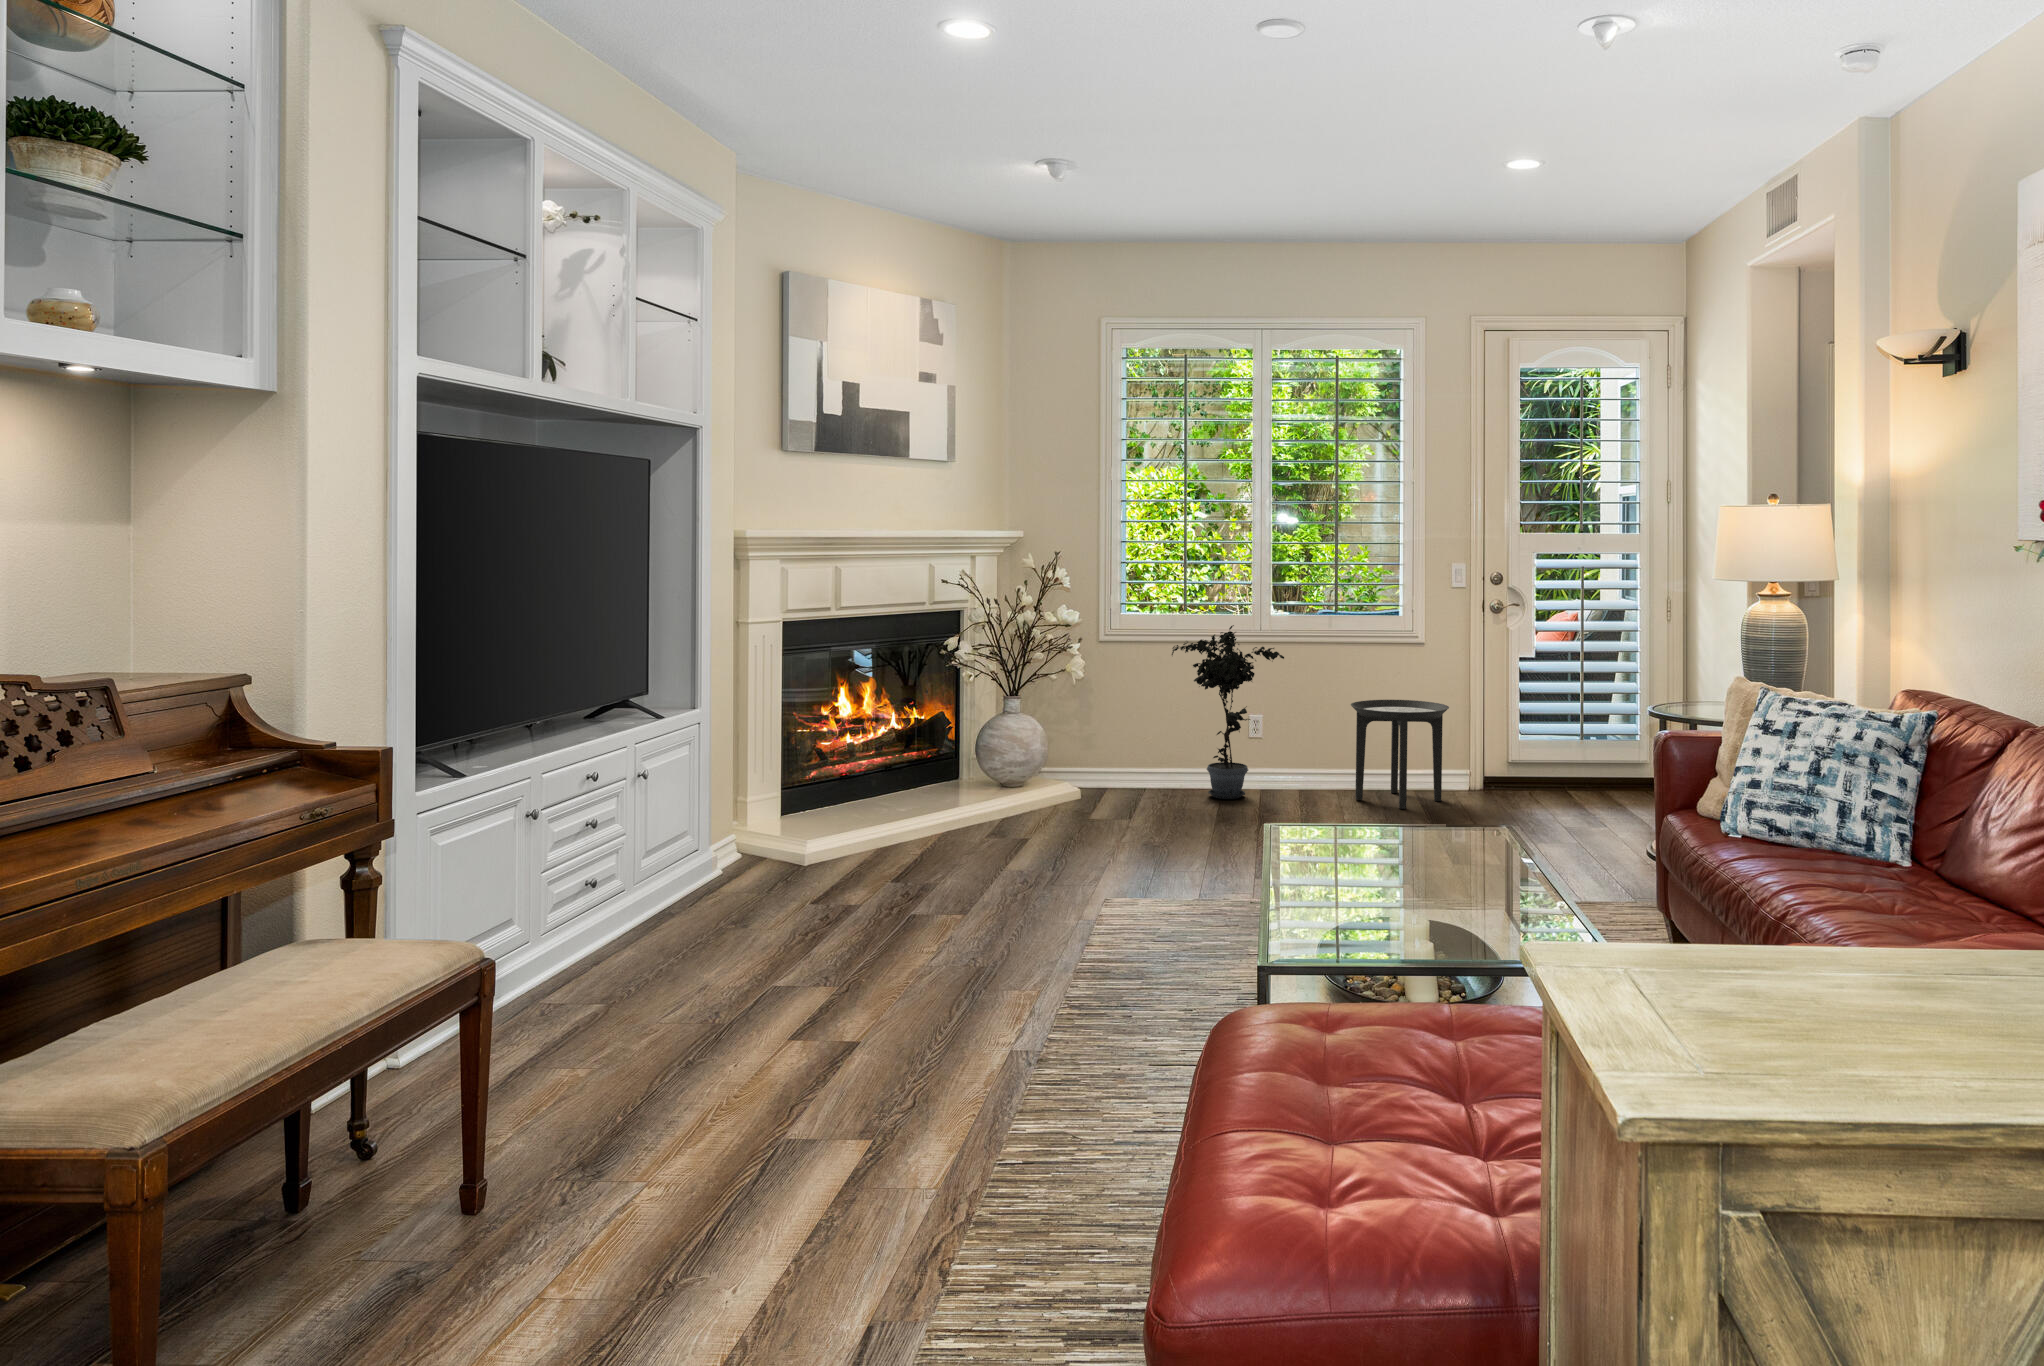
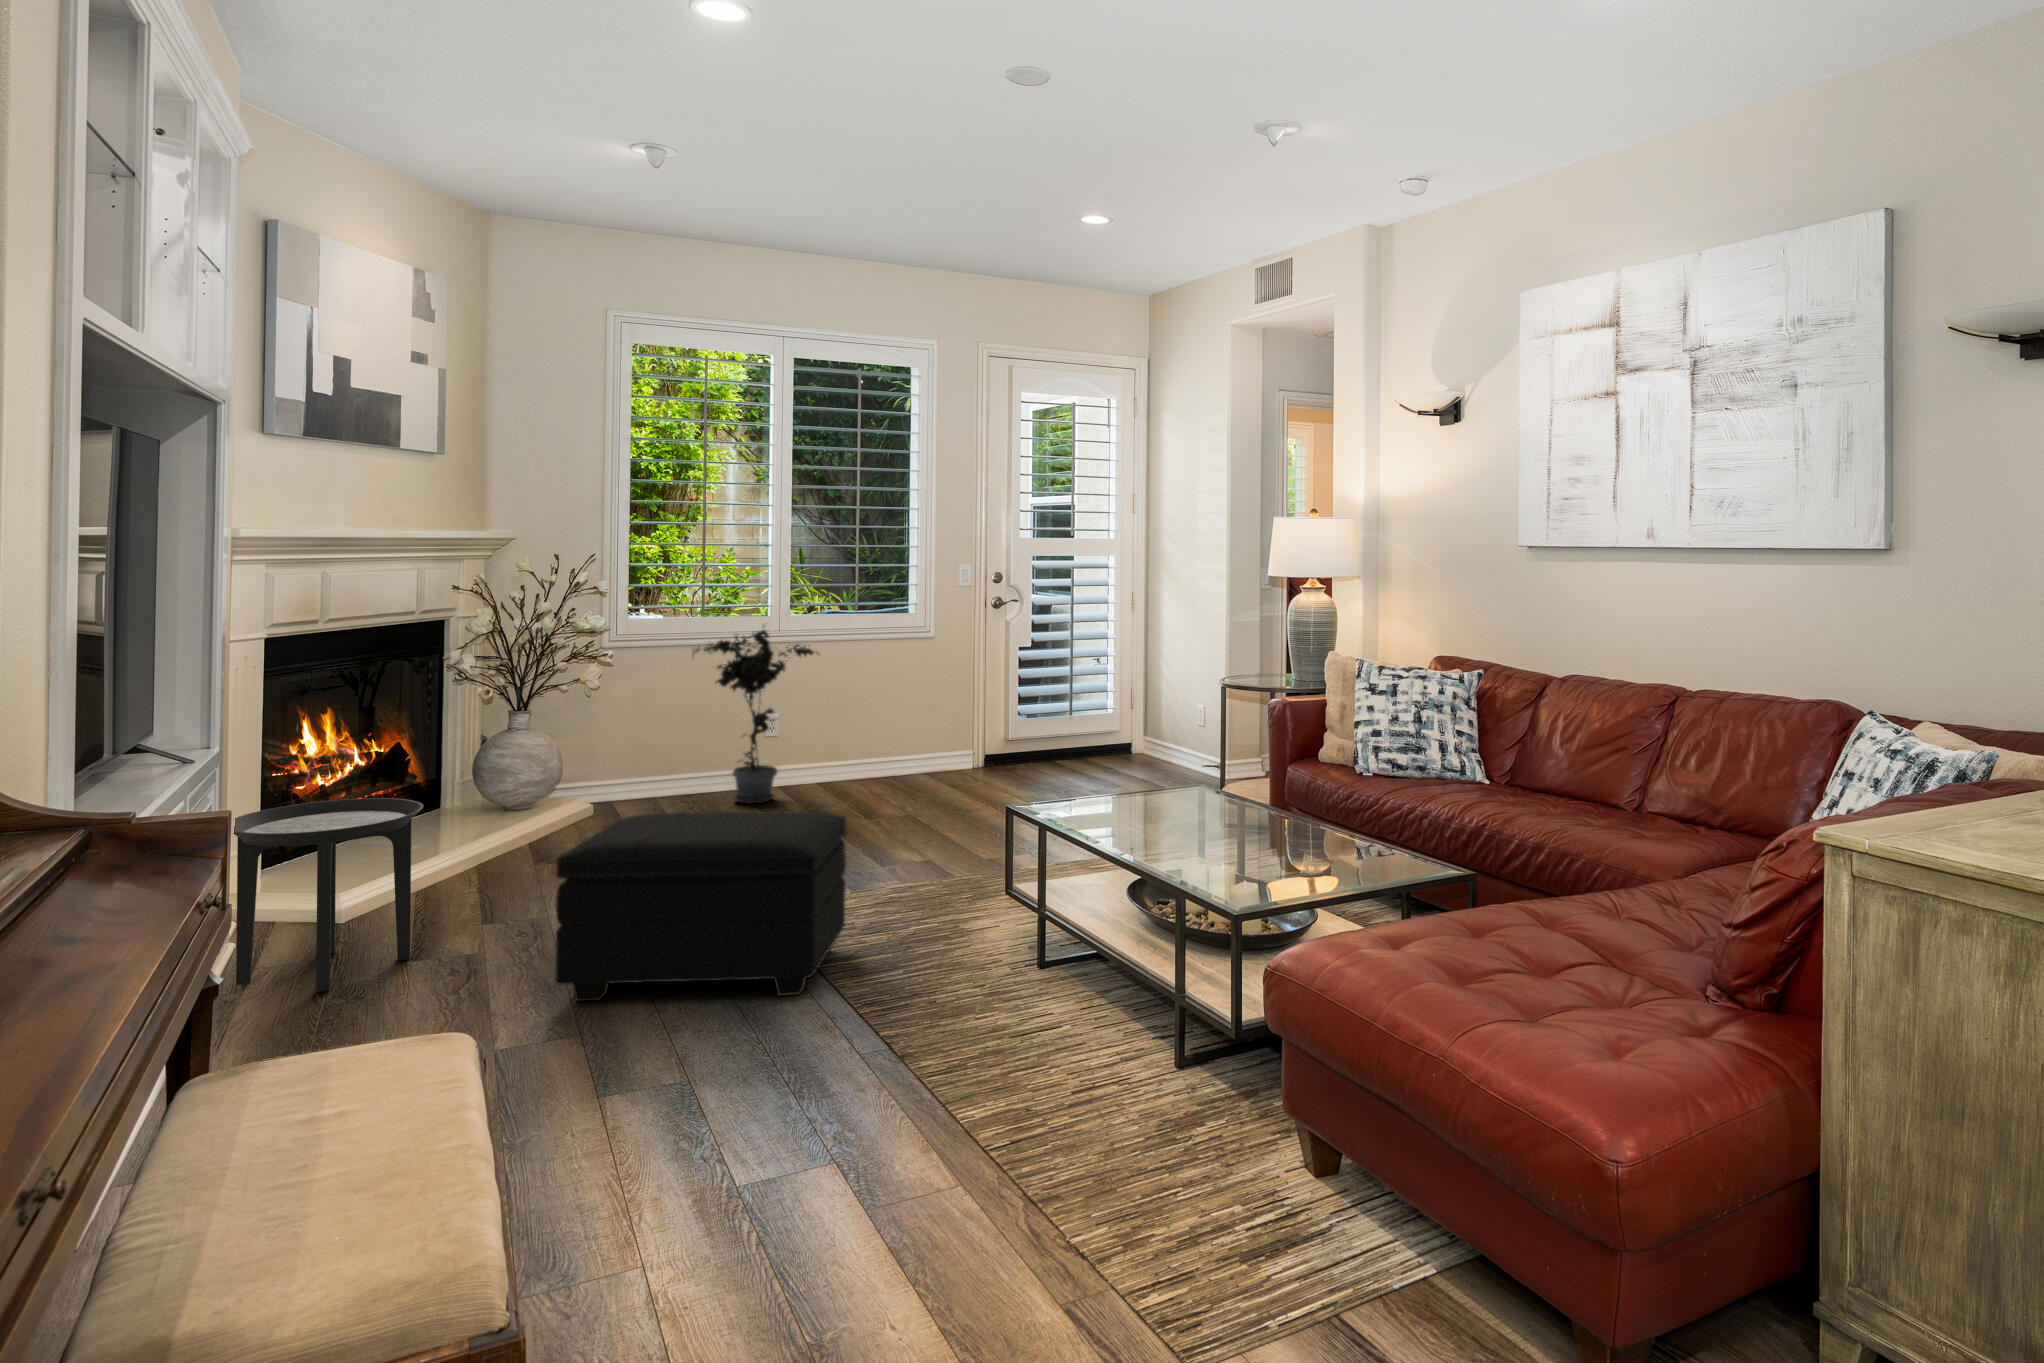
side table: present [1351,700,1449,809] -> present [233,798,424,992]
footstool: none [865,788,1132,977] -> present [555,811,846,1001]

